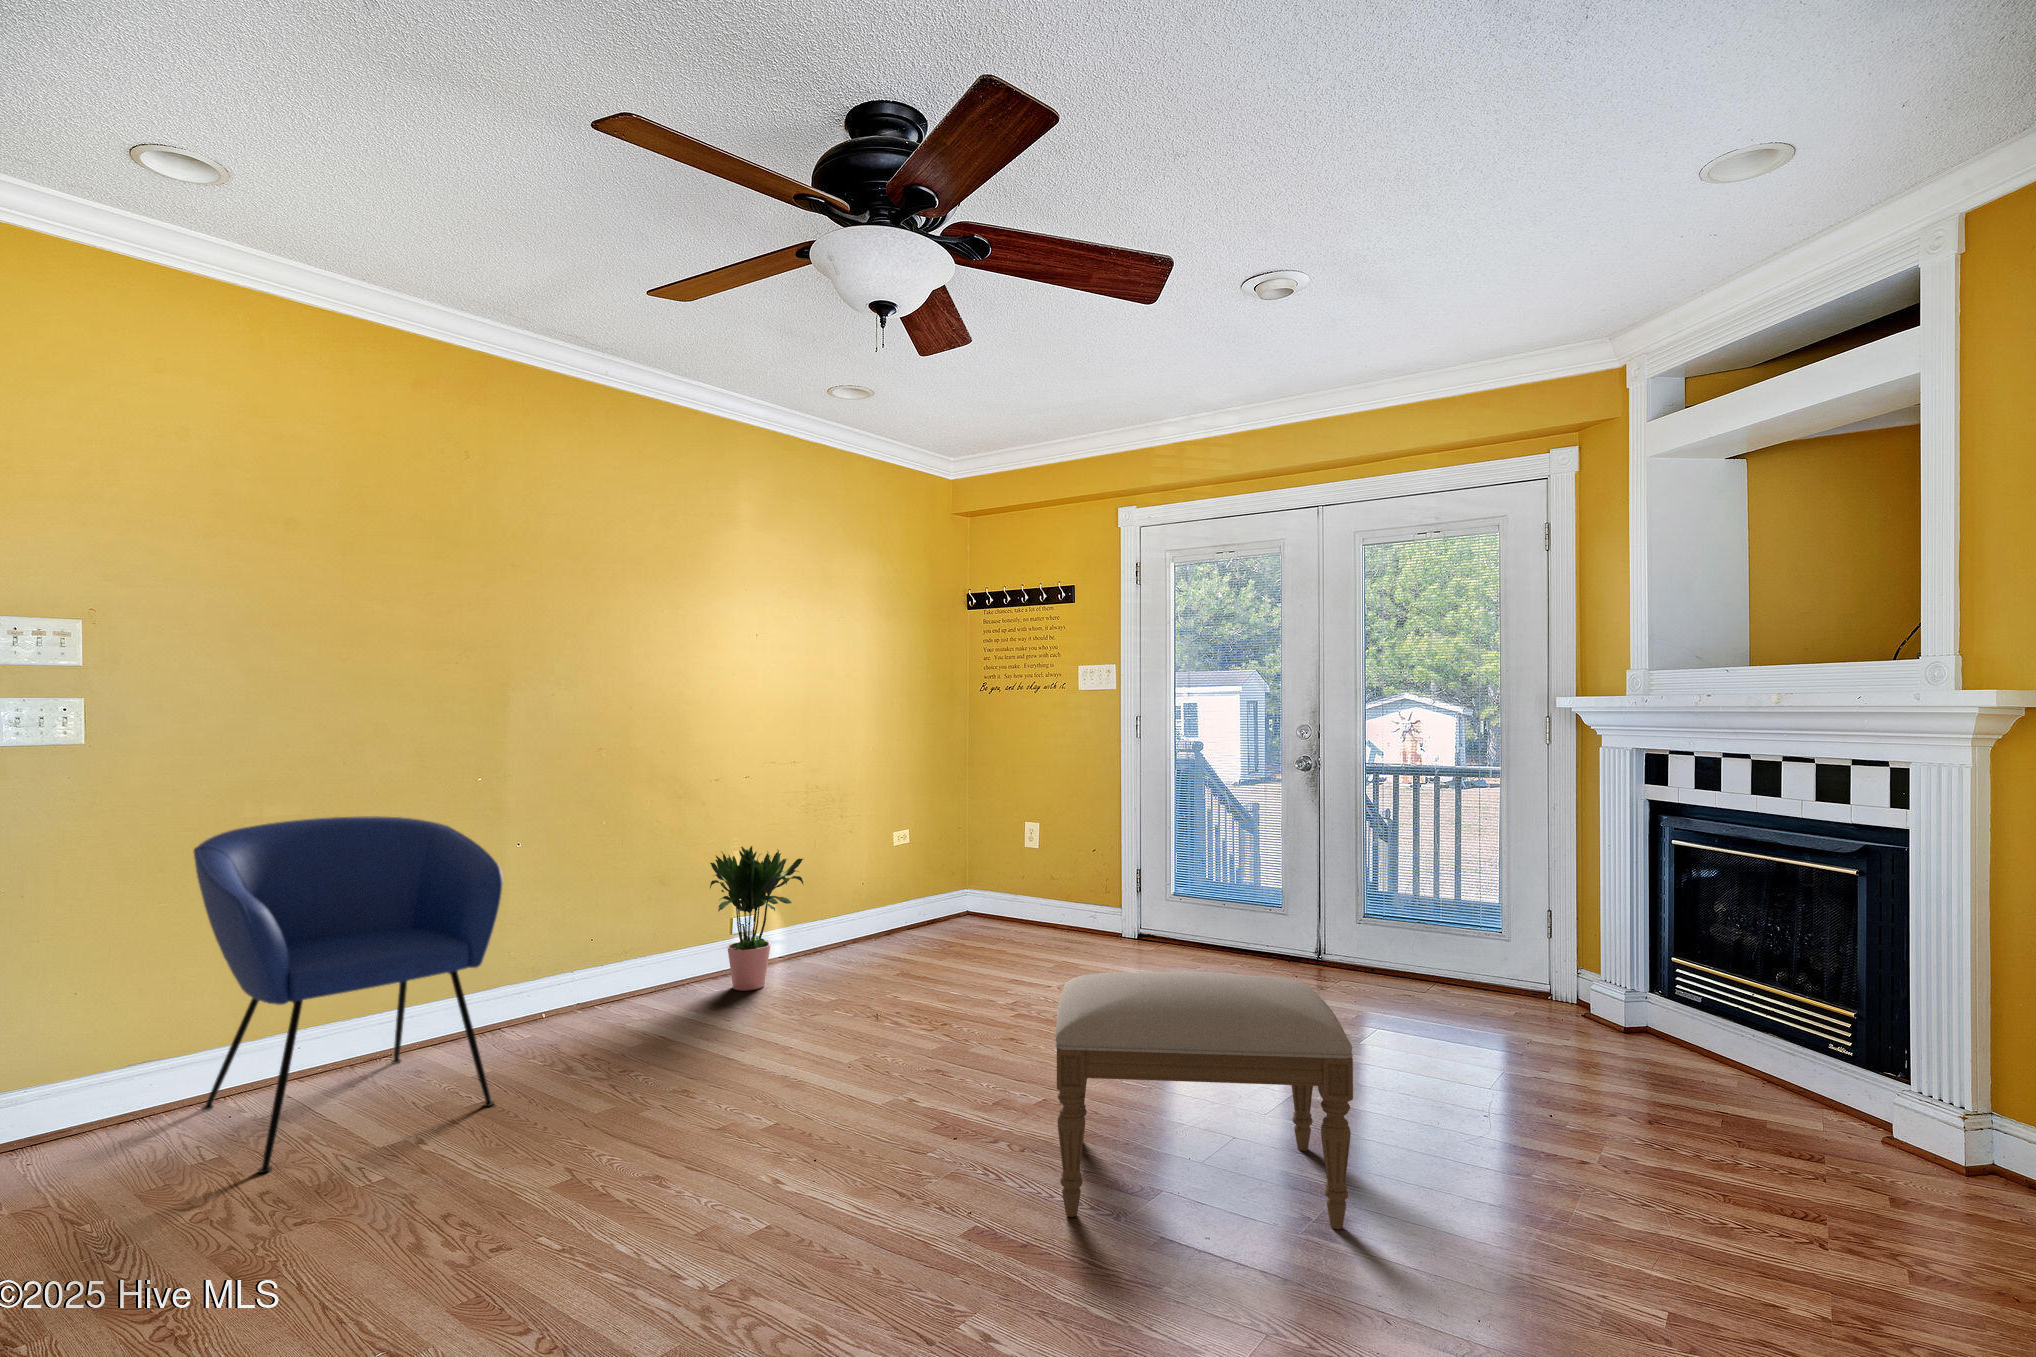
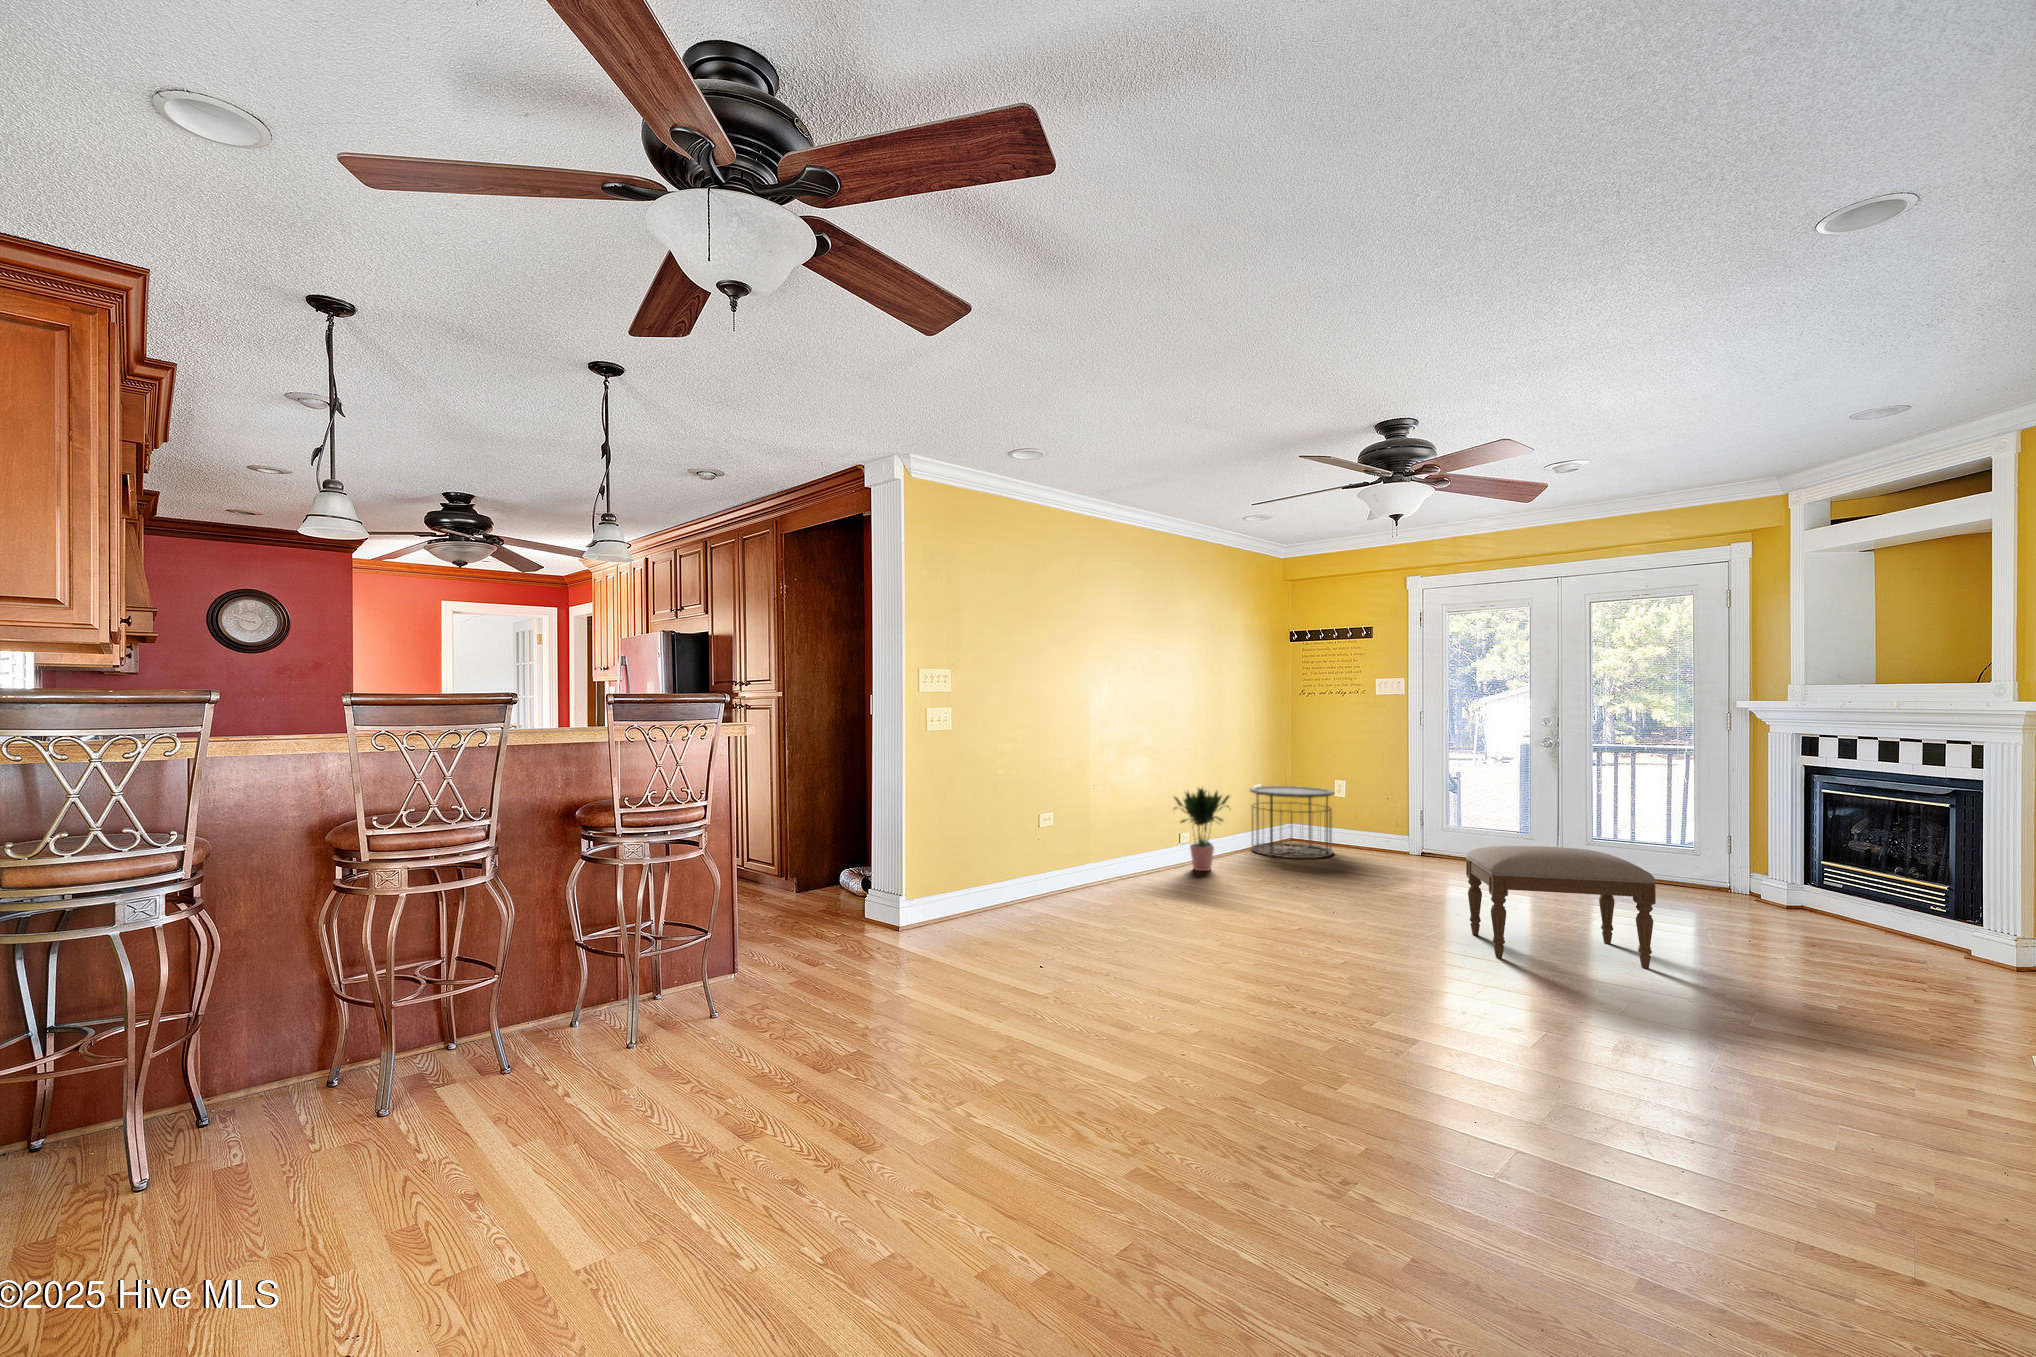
armchair: present [193,816,503,1173] -> none [994,761,1140,927]
side table: none [877,834,1006,953] -> present [1249,786,1334,858]

